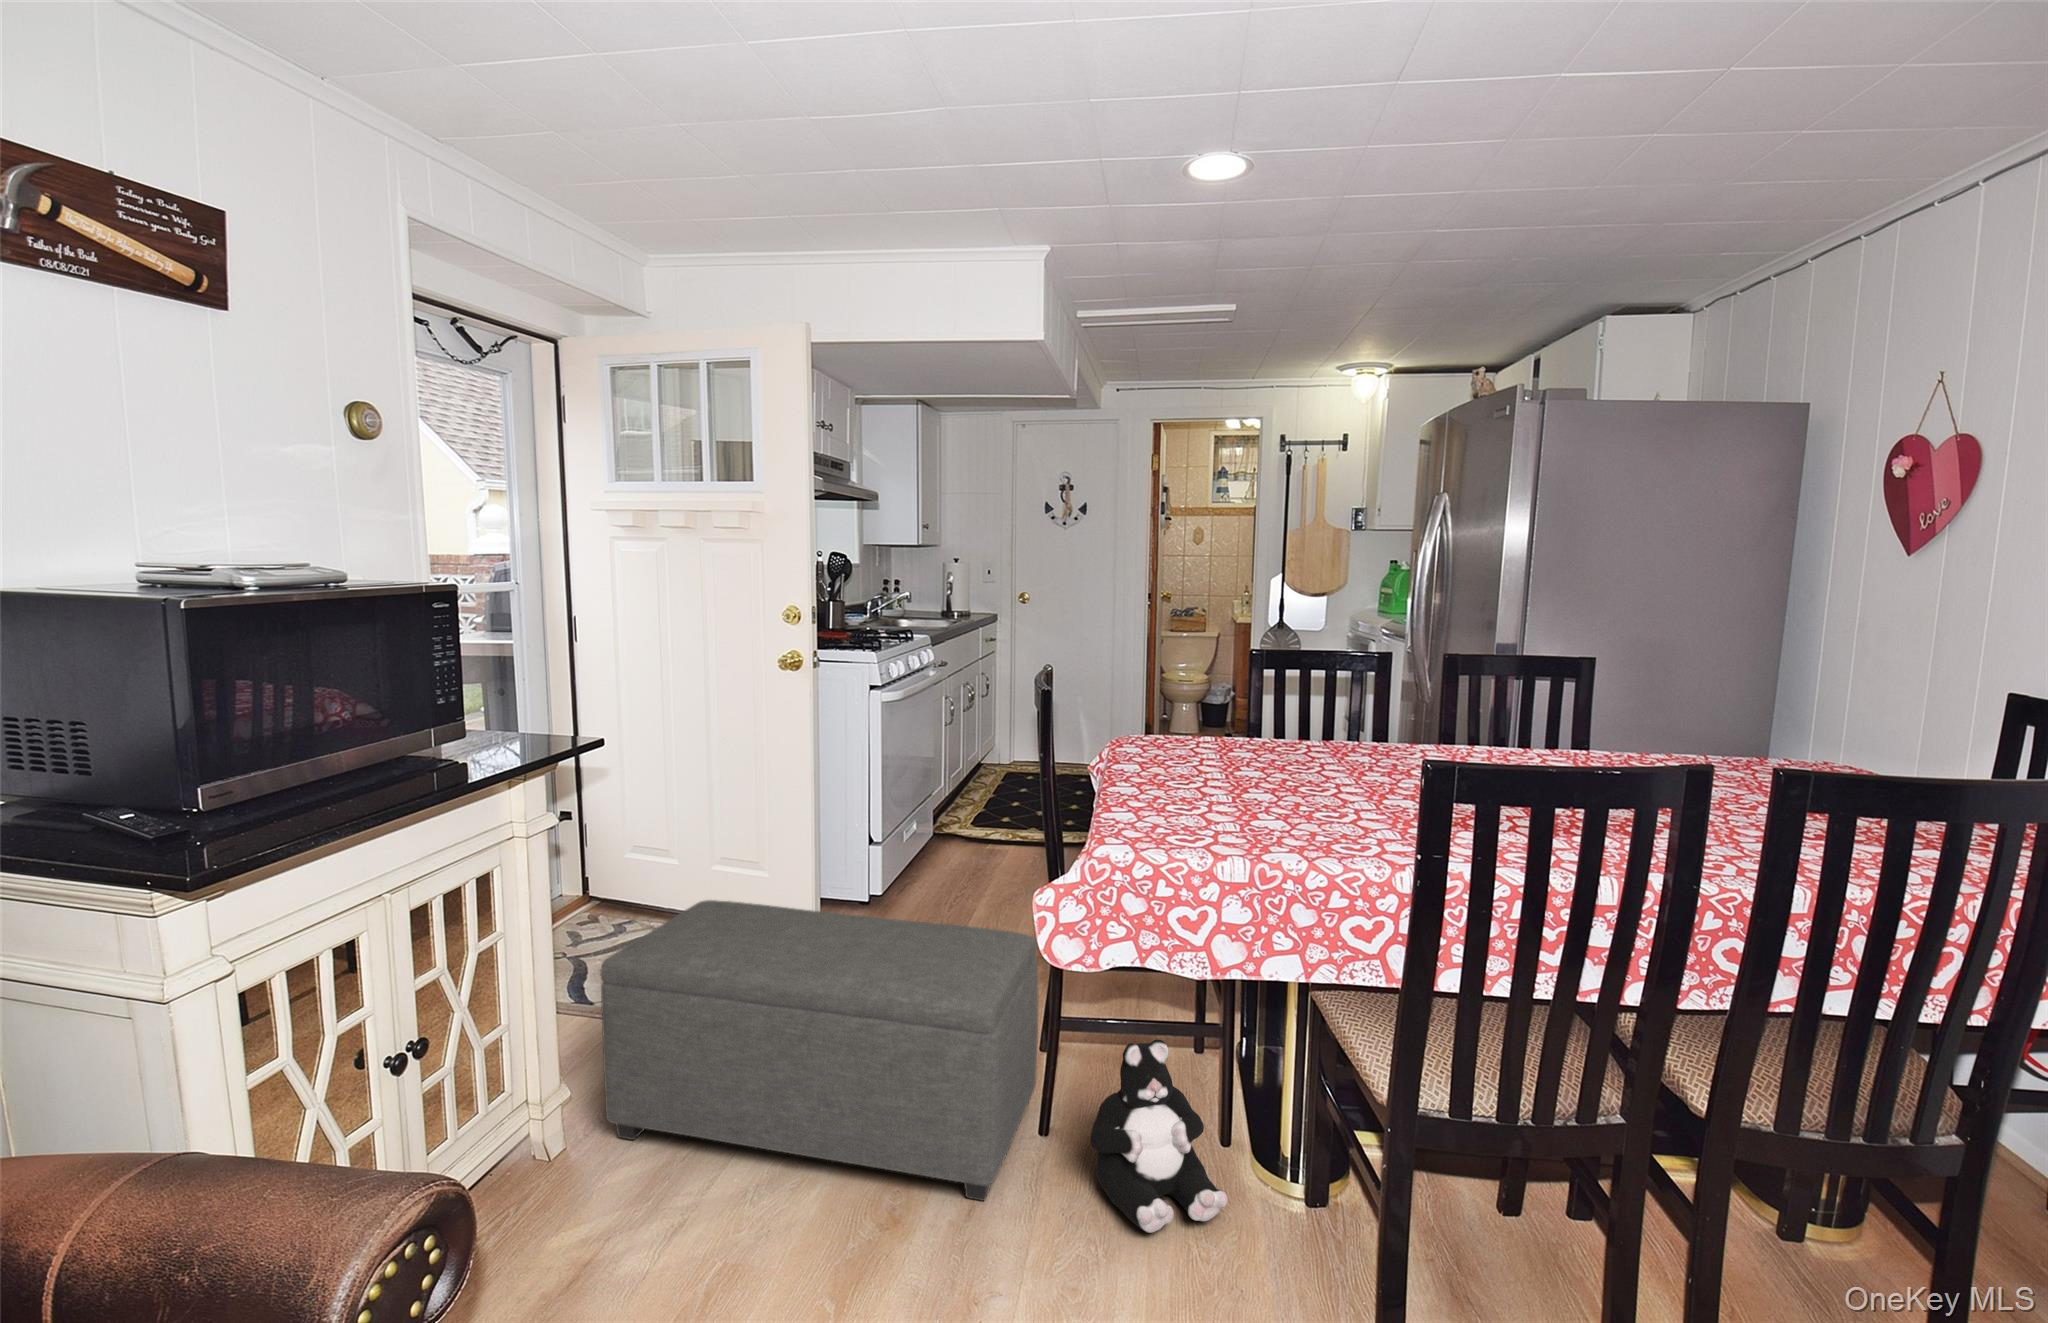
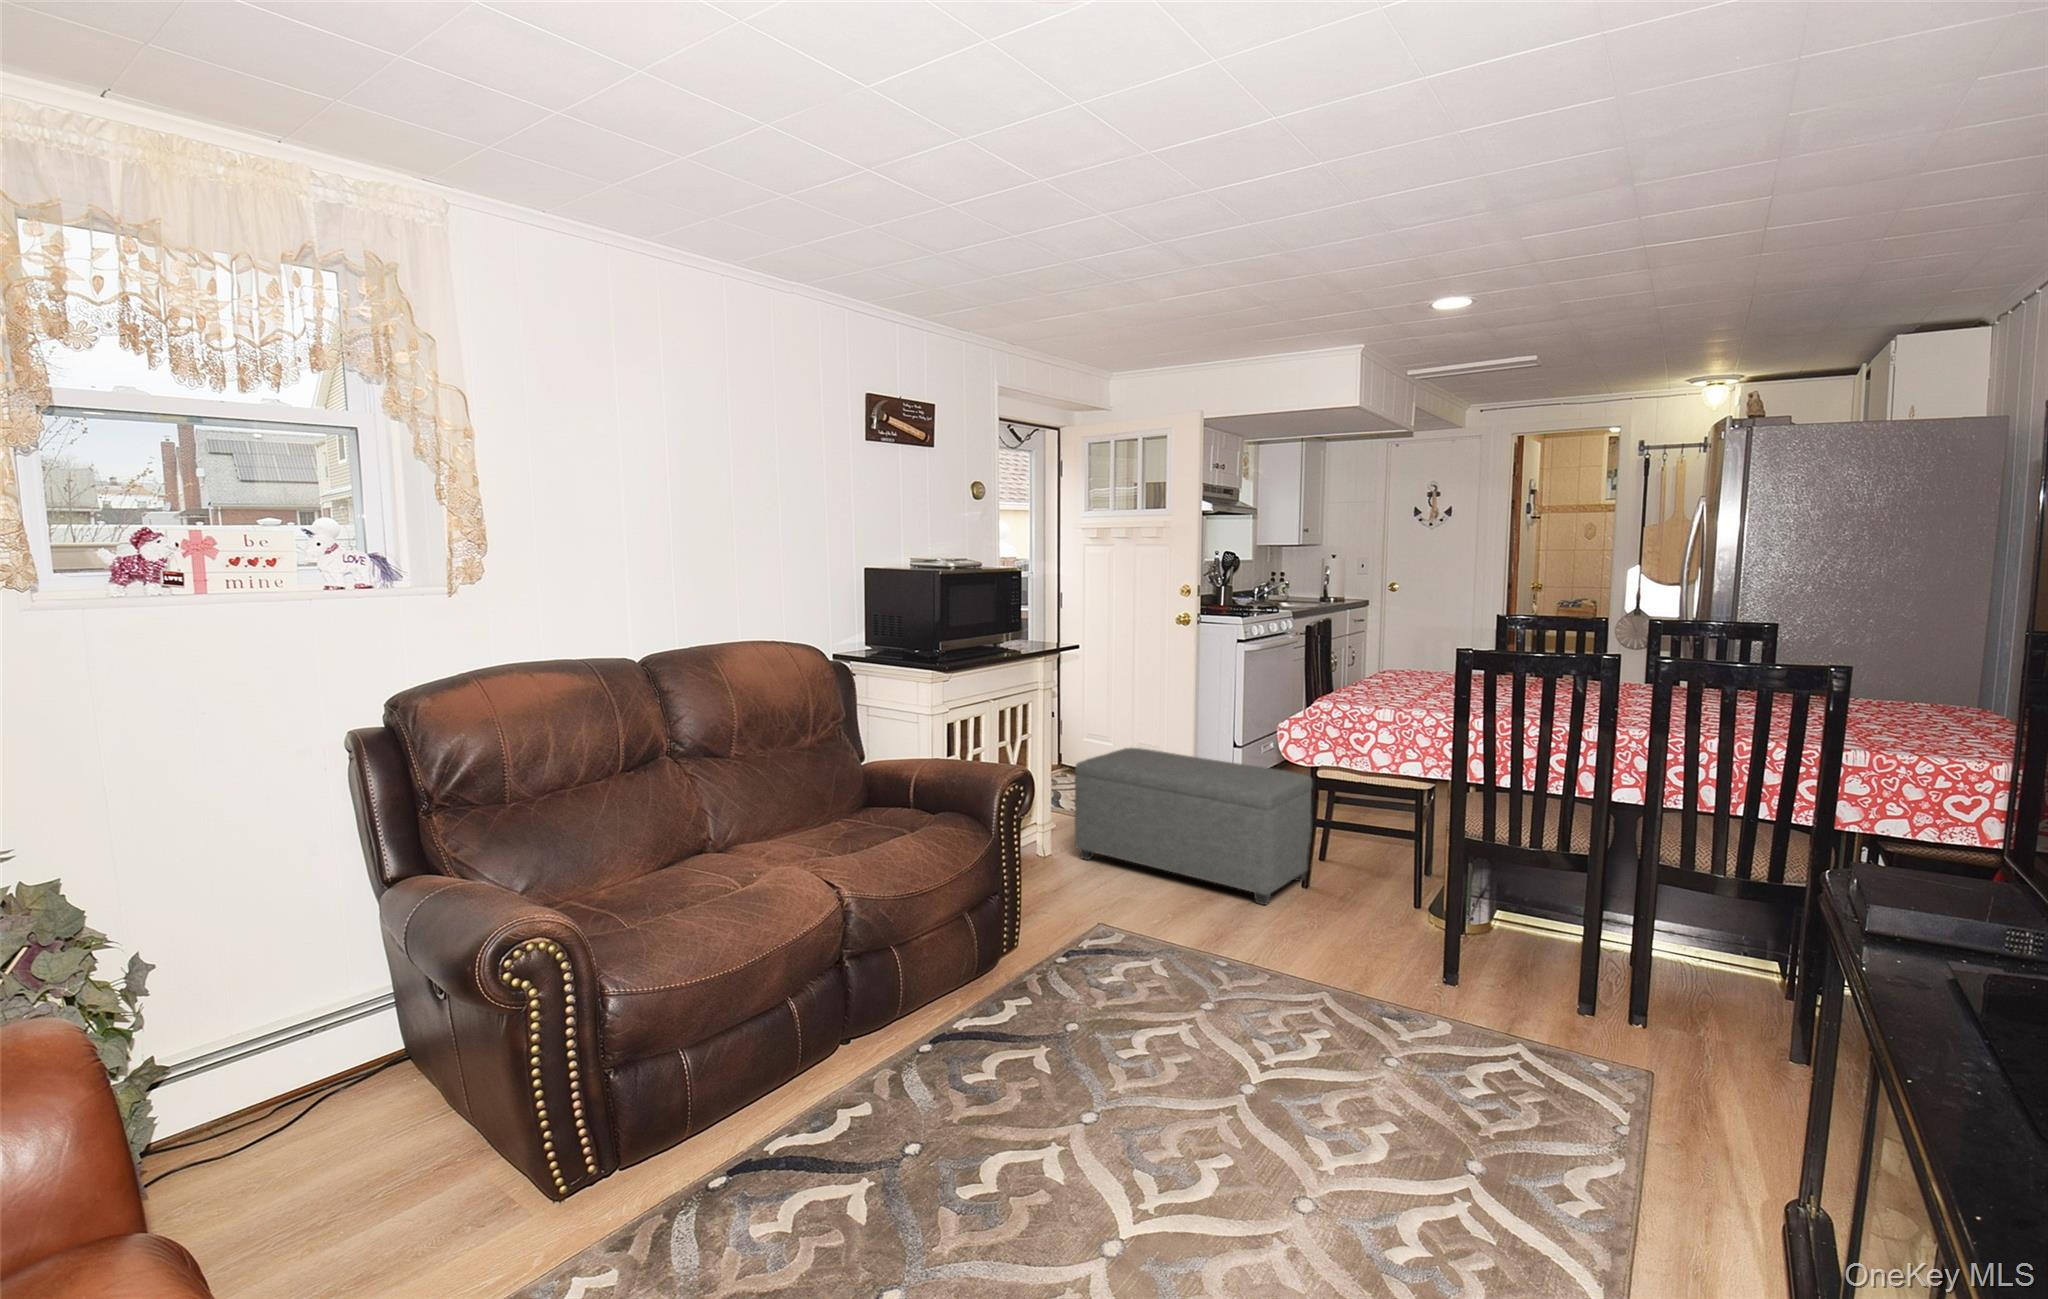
plush toy: present [1091,1040,1228,1233] -> none [1327,831,1403,929]

